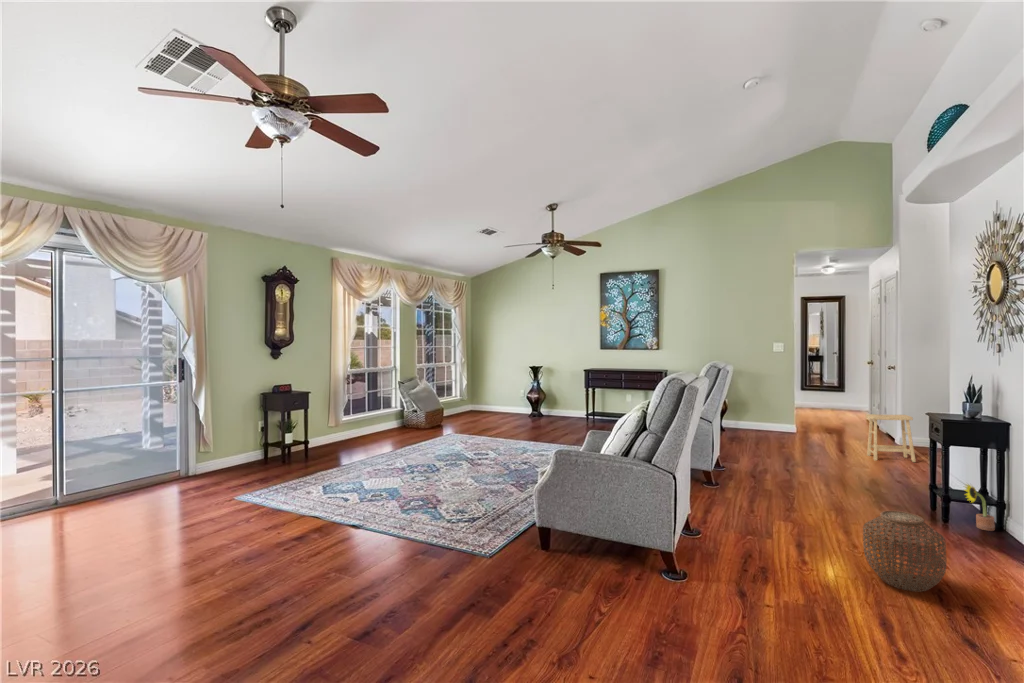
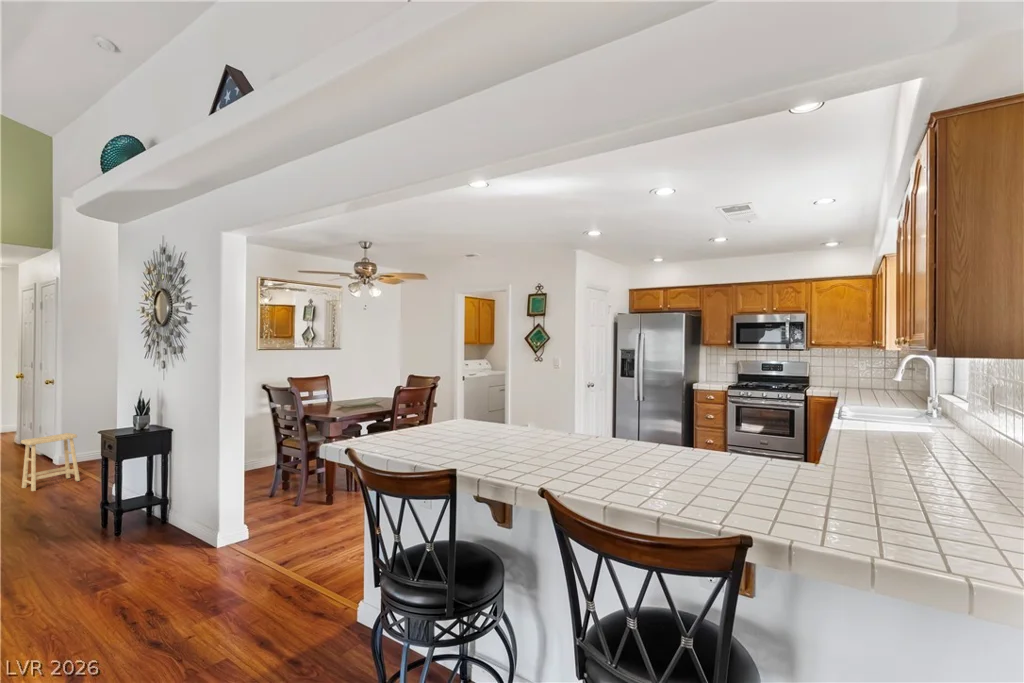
decorative plant: present [965,485,995,531] -> none [134,491,160,530]
woven basket: present [863,511,946,592] -> none [40,544,130,632]

